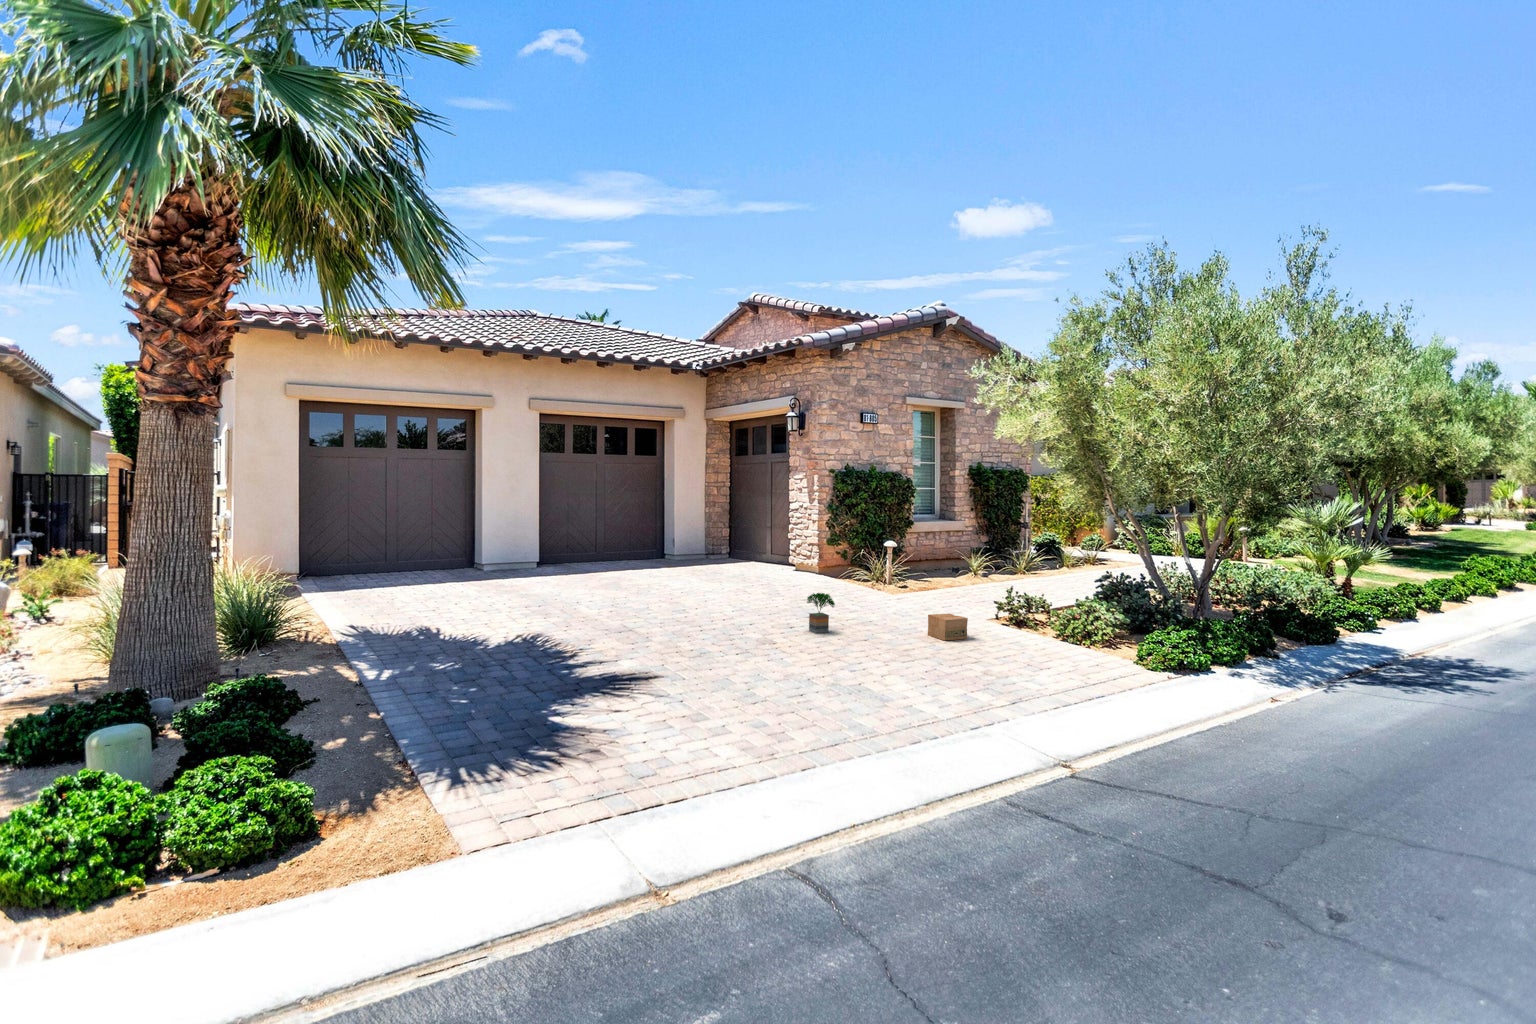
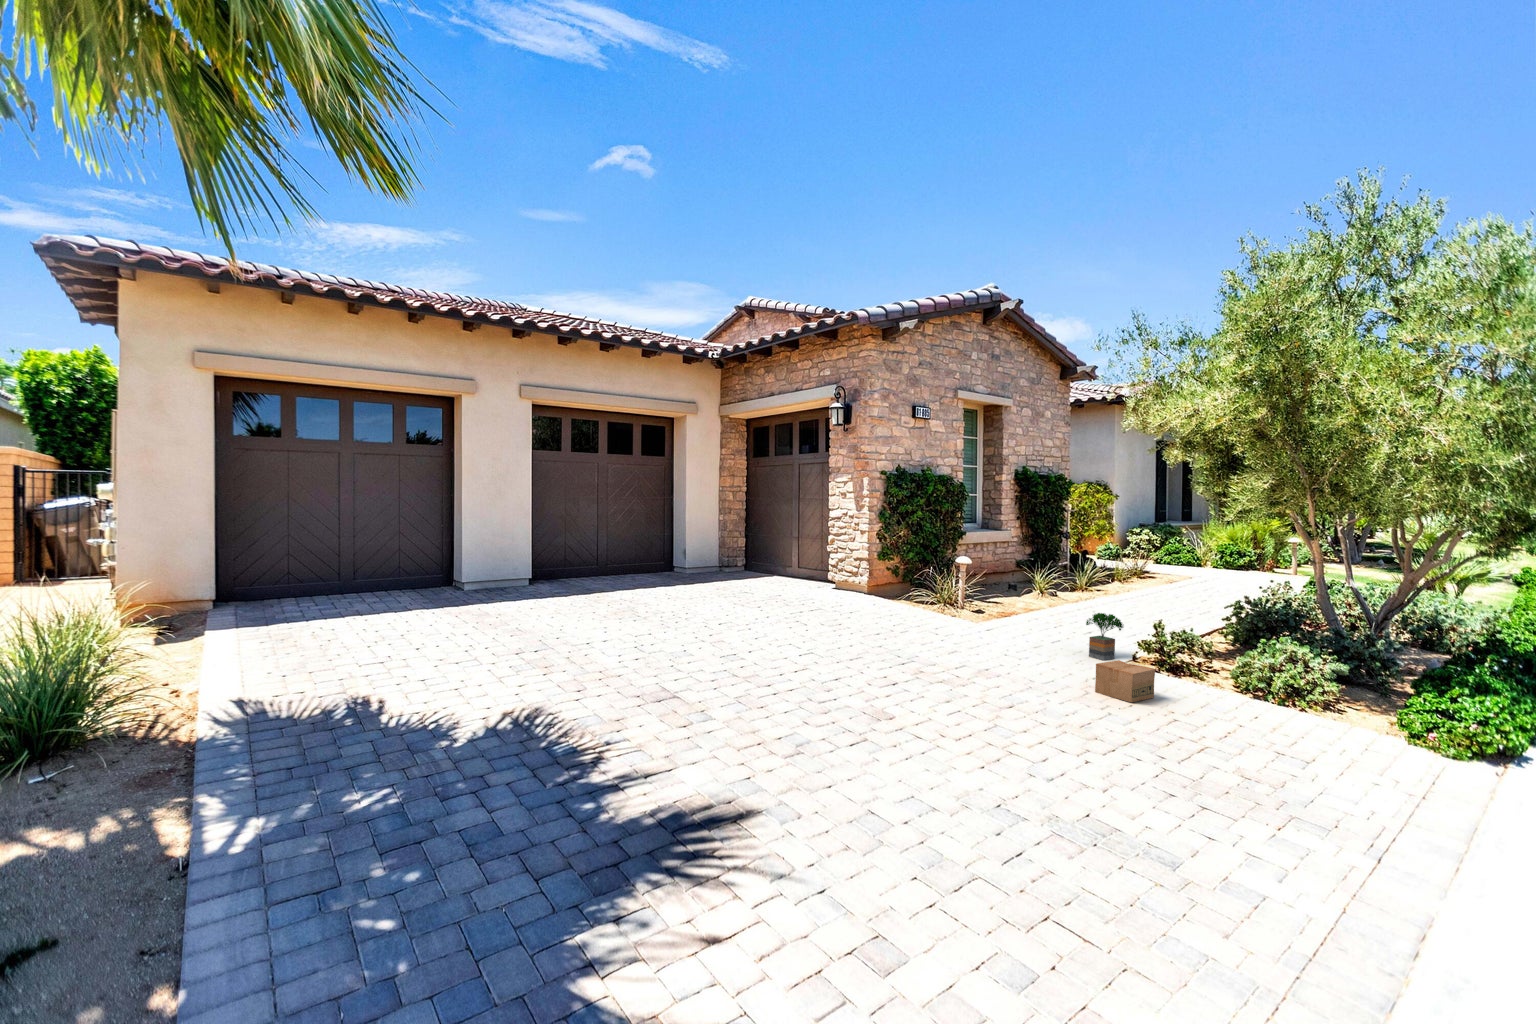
potted tree: present [807,593,835,633] -> present [1086,613,1123,660]

